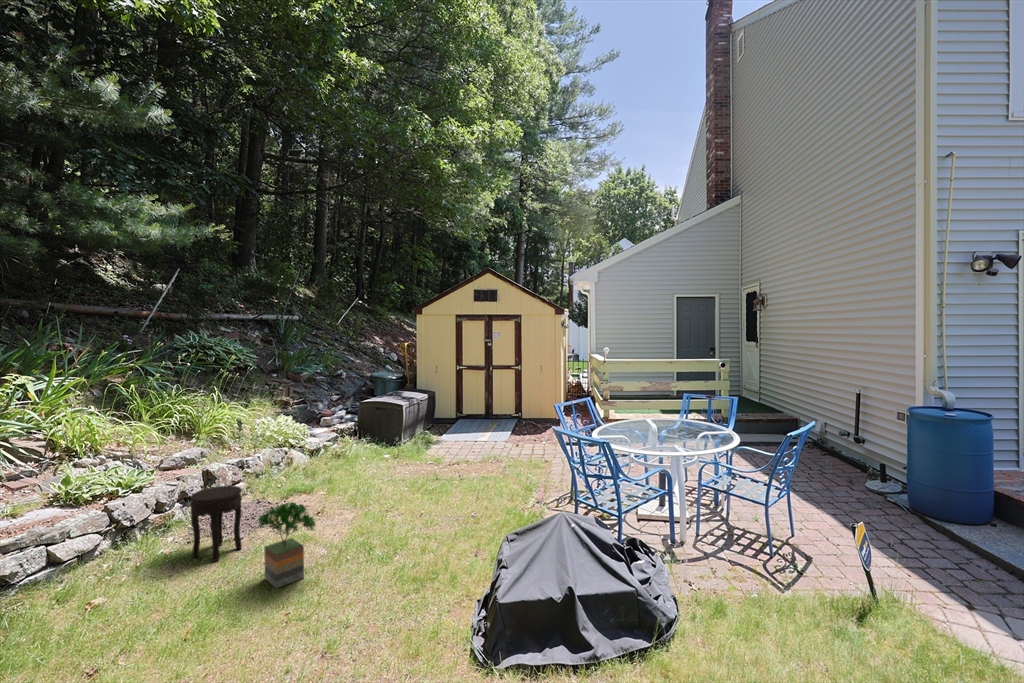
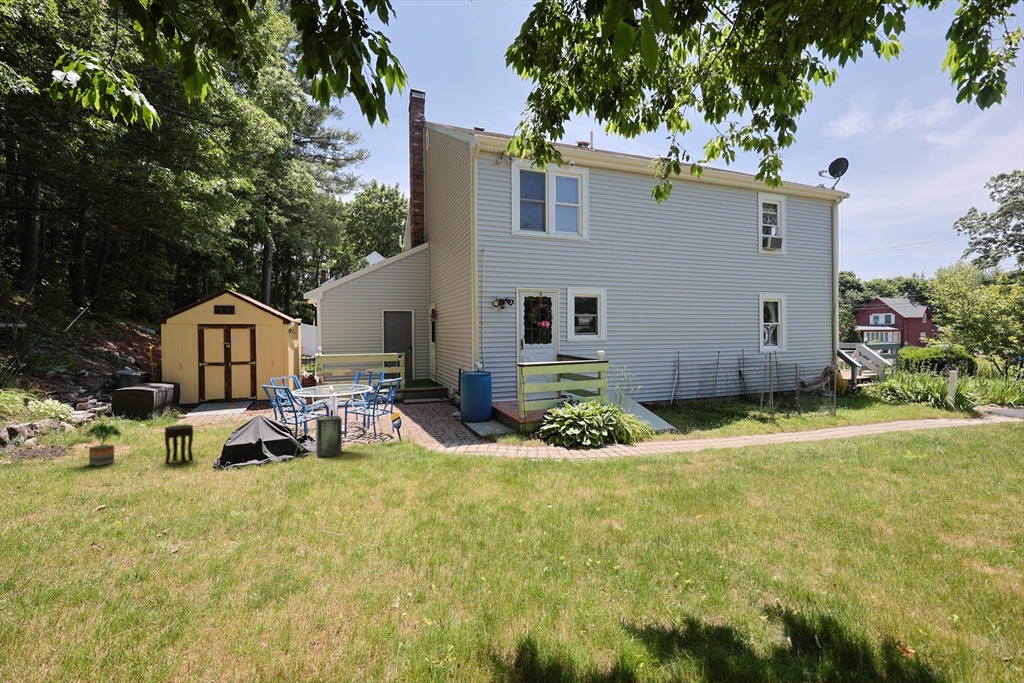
side table: present [191,486,242,562] -> present [165,425,193,463]
storage box: none [694,540,782,669] -> present [316,416,342,457]

